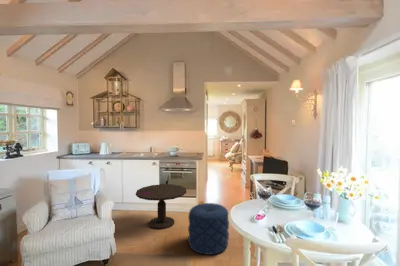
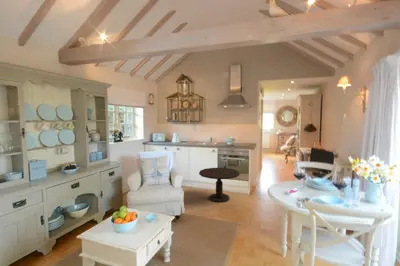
pouf: present [188,203,229,255] -> none [240,184,274,225]

